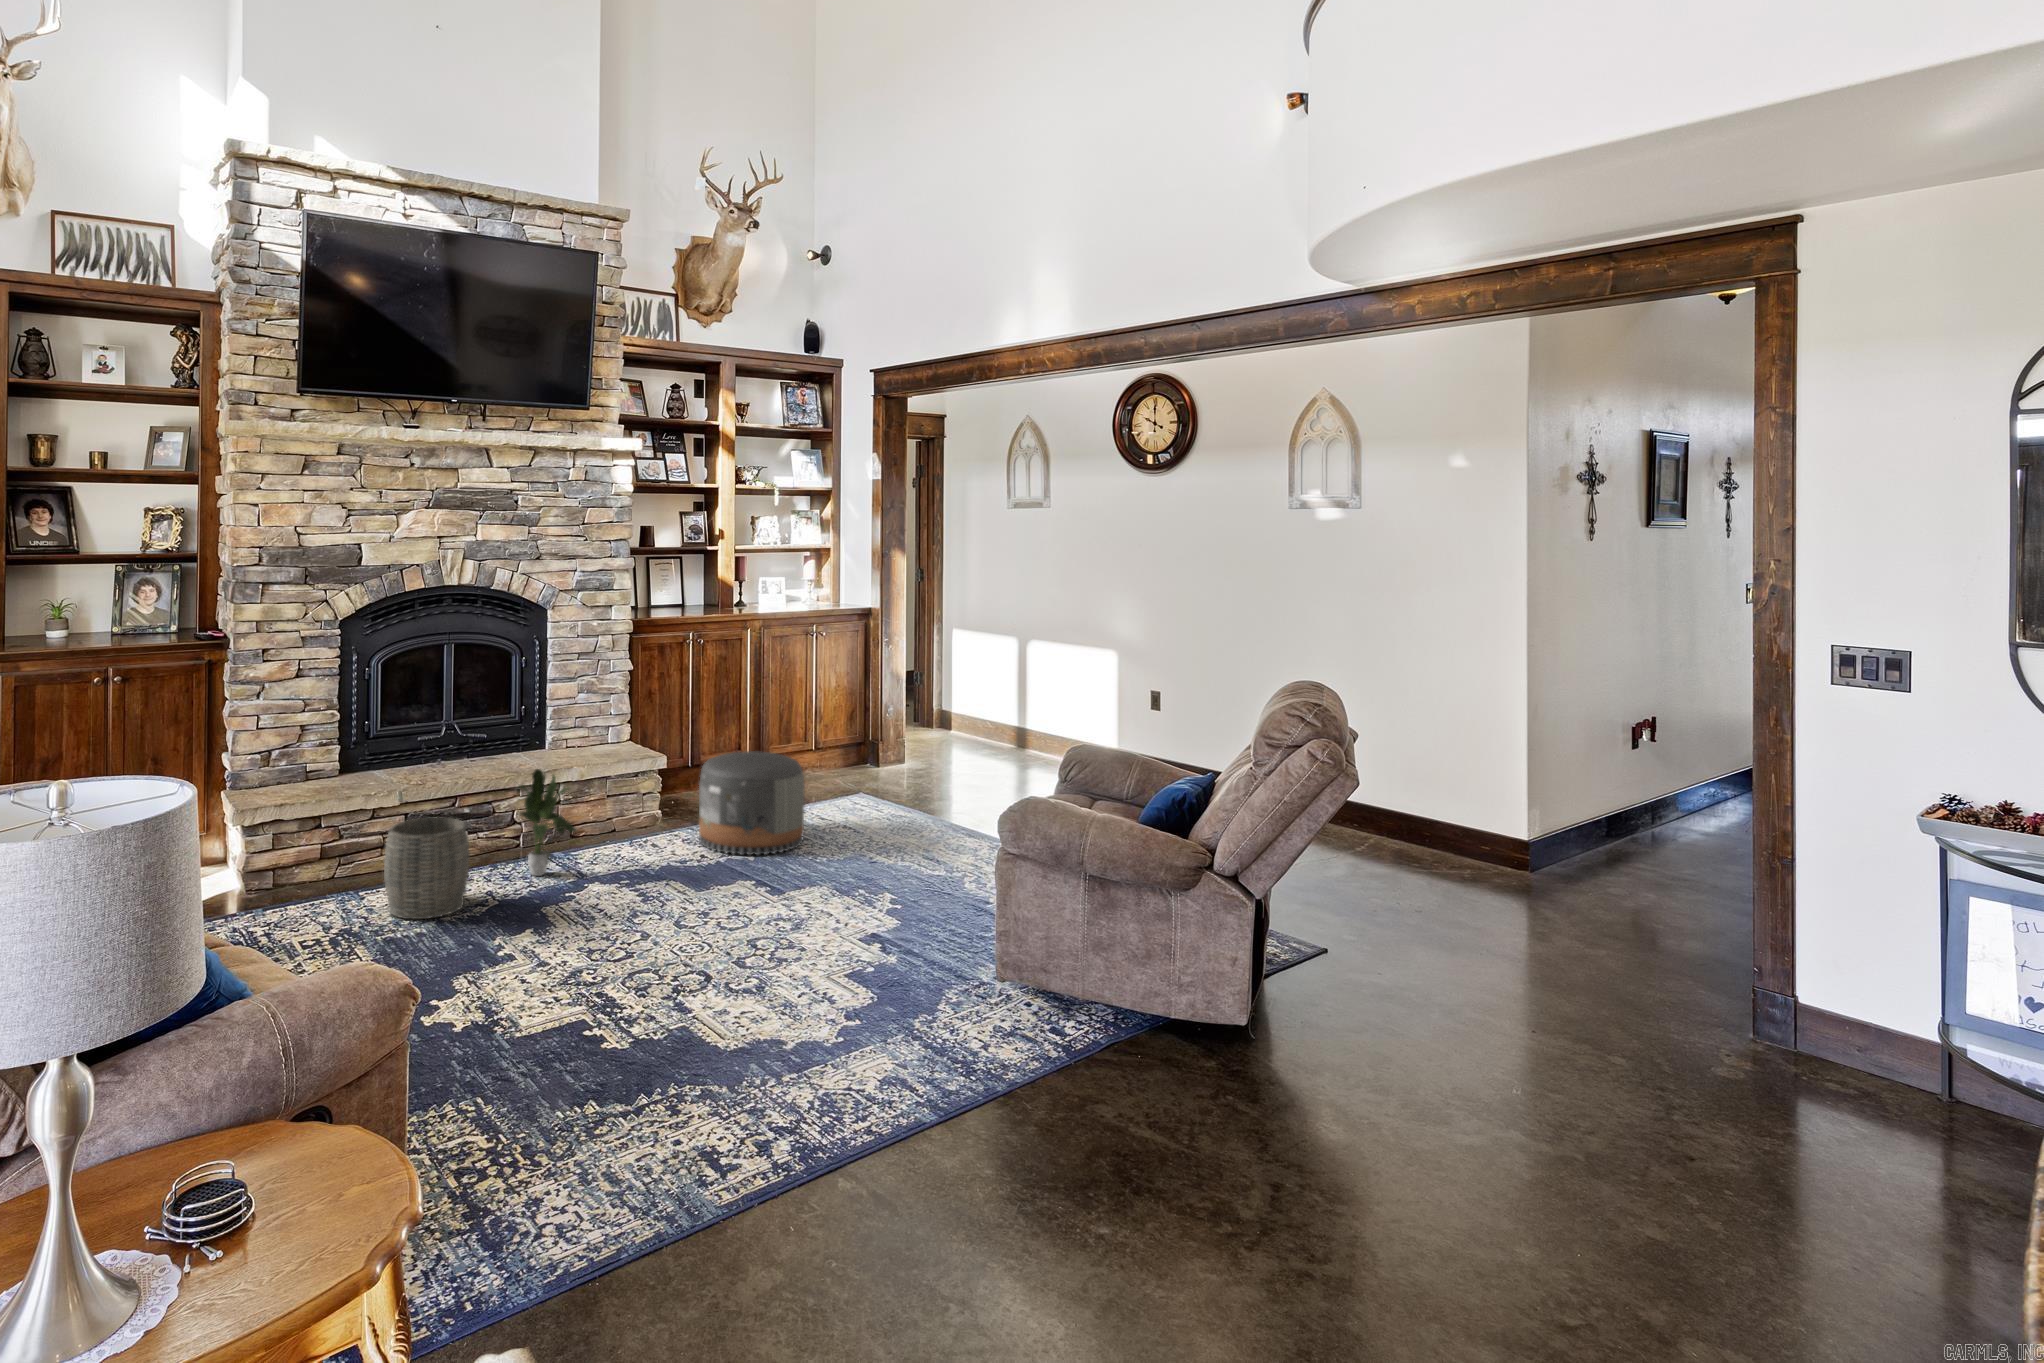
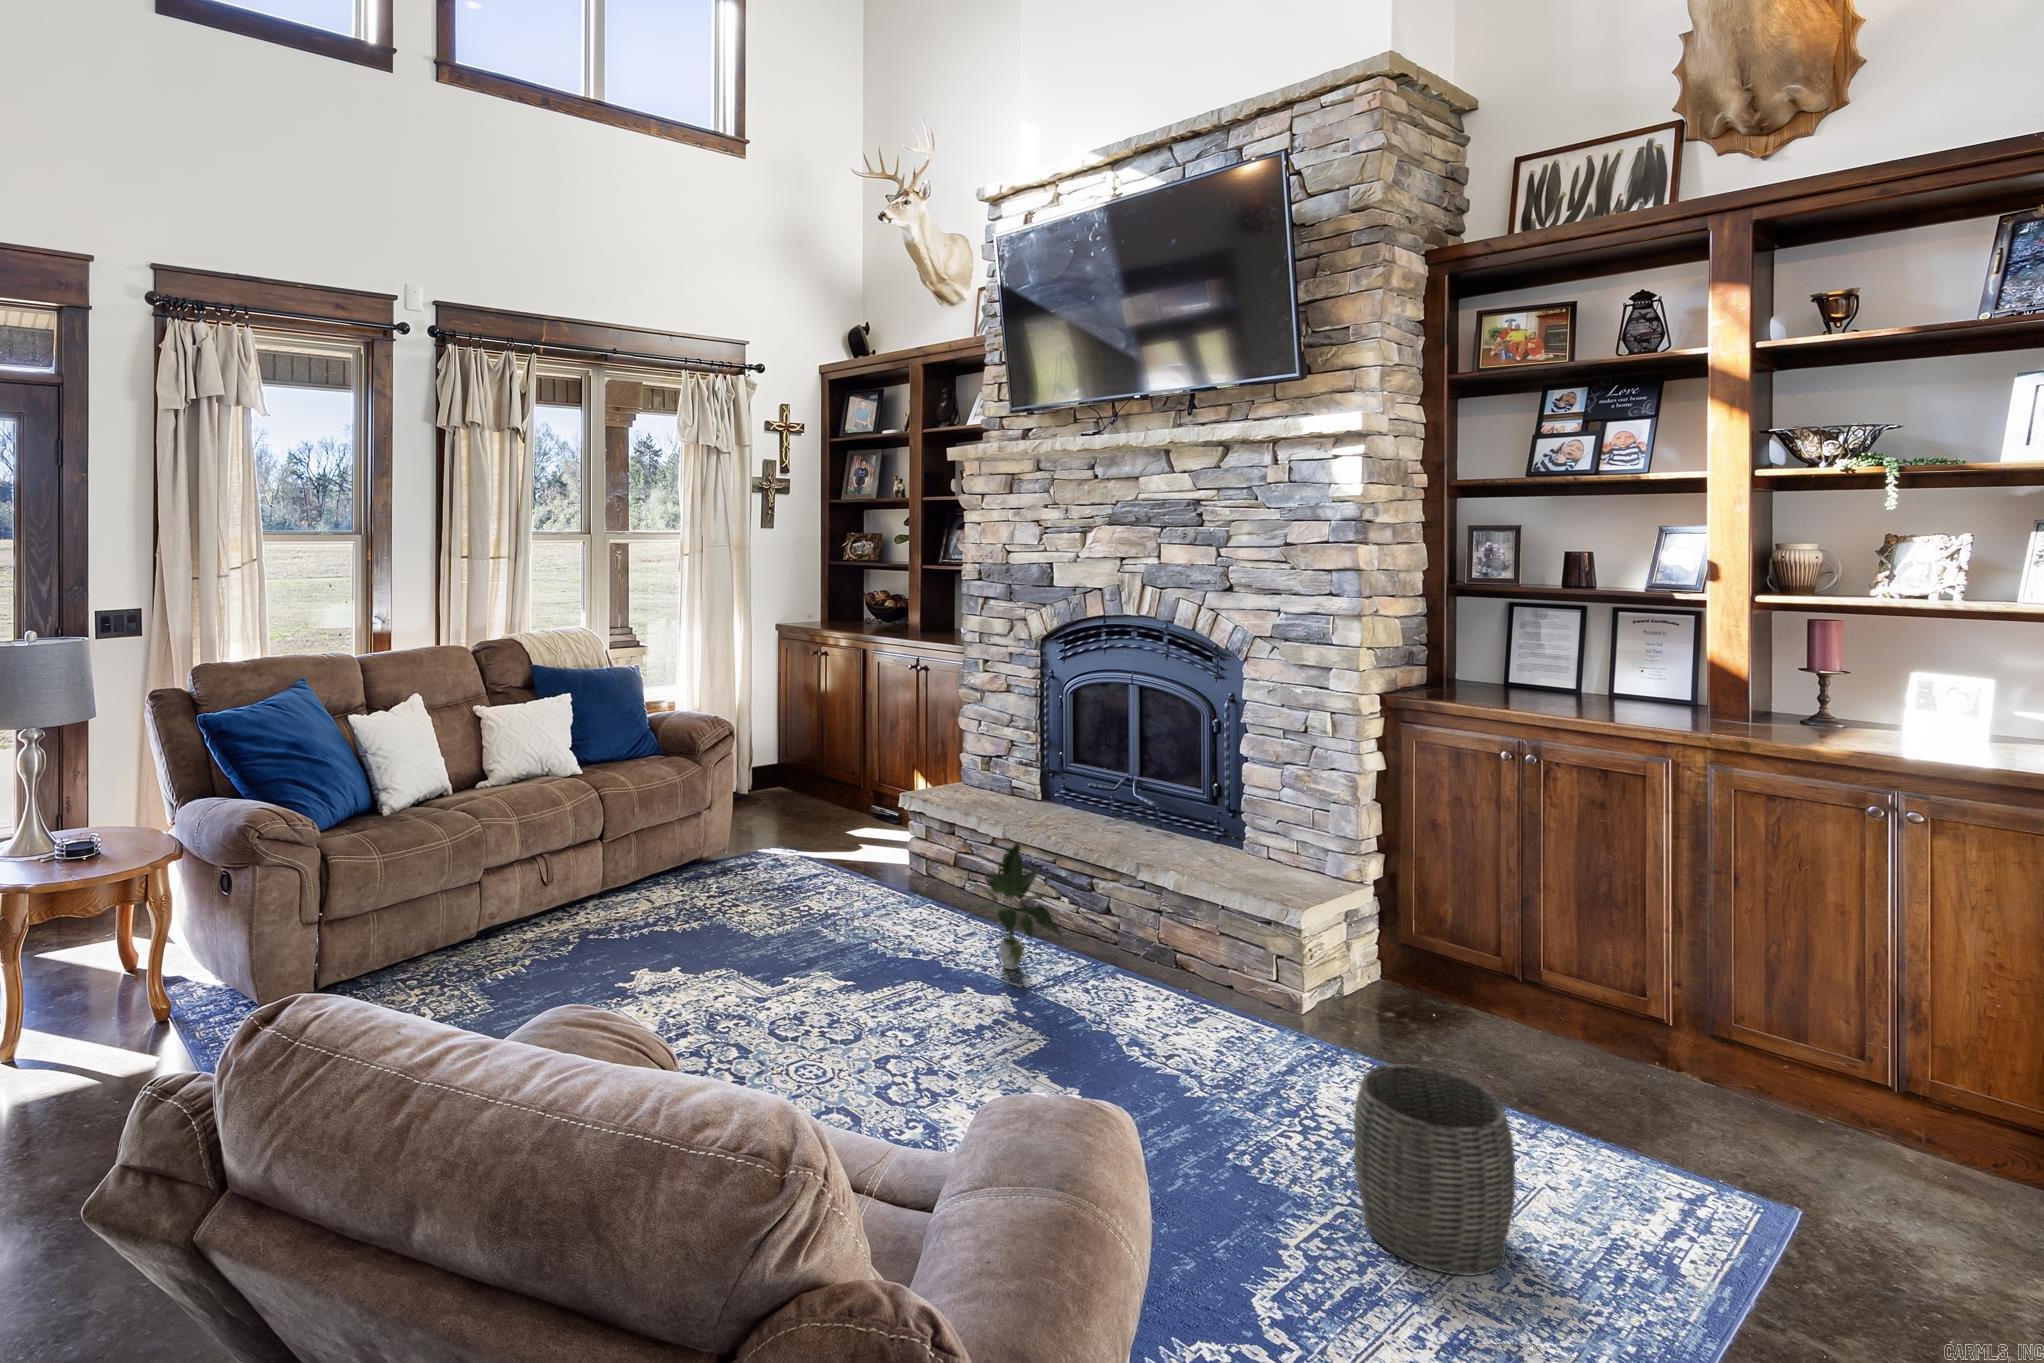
pouf: present [699,751,805,855] -> none [1168,931,1361,1142]
woven basket: present [384,818,469,919] -> present [1354,1064,1515,1276]

